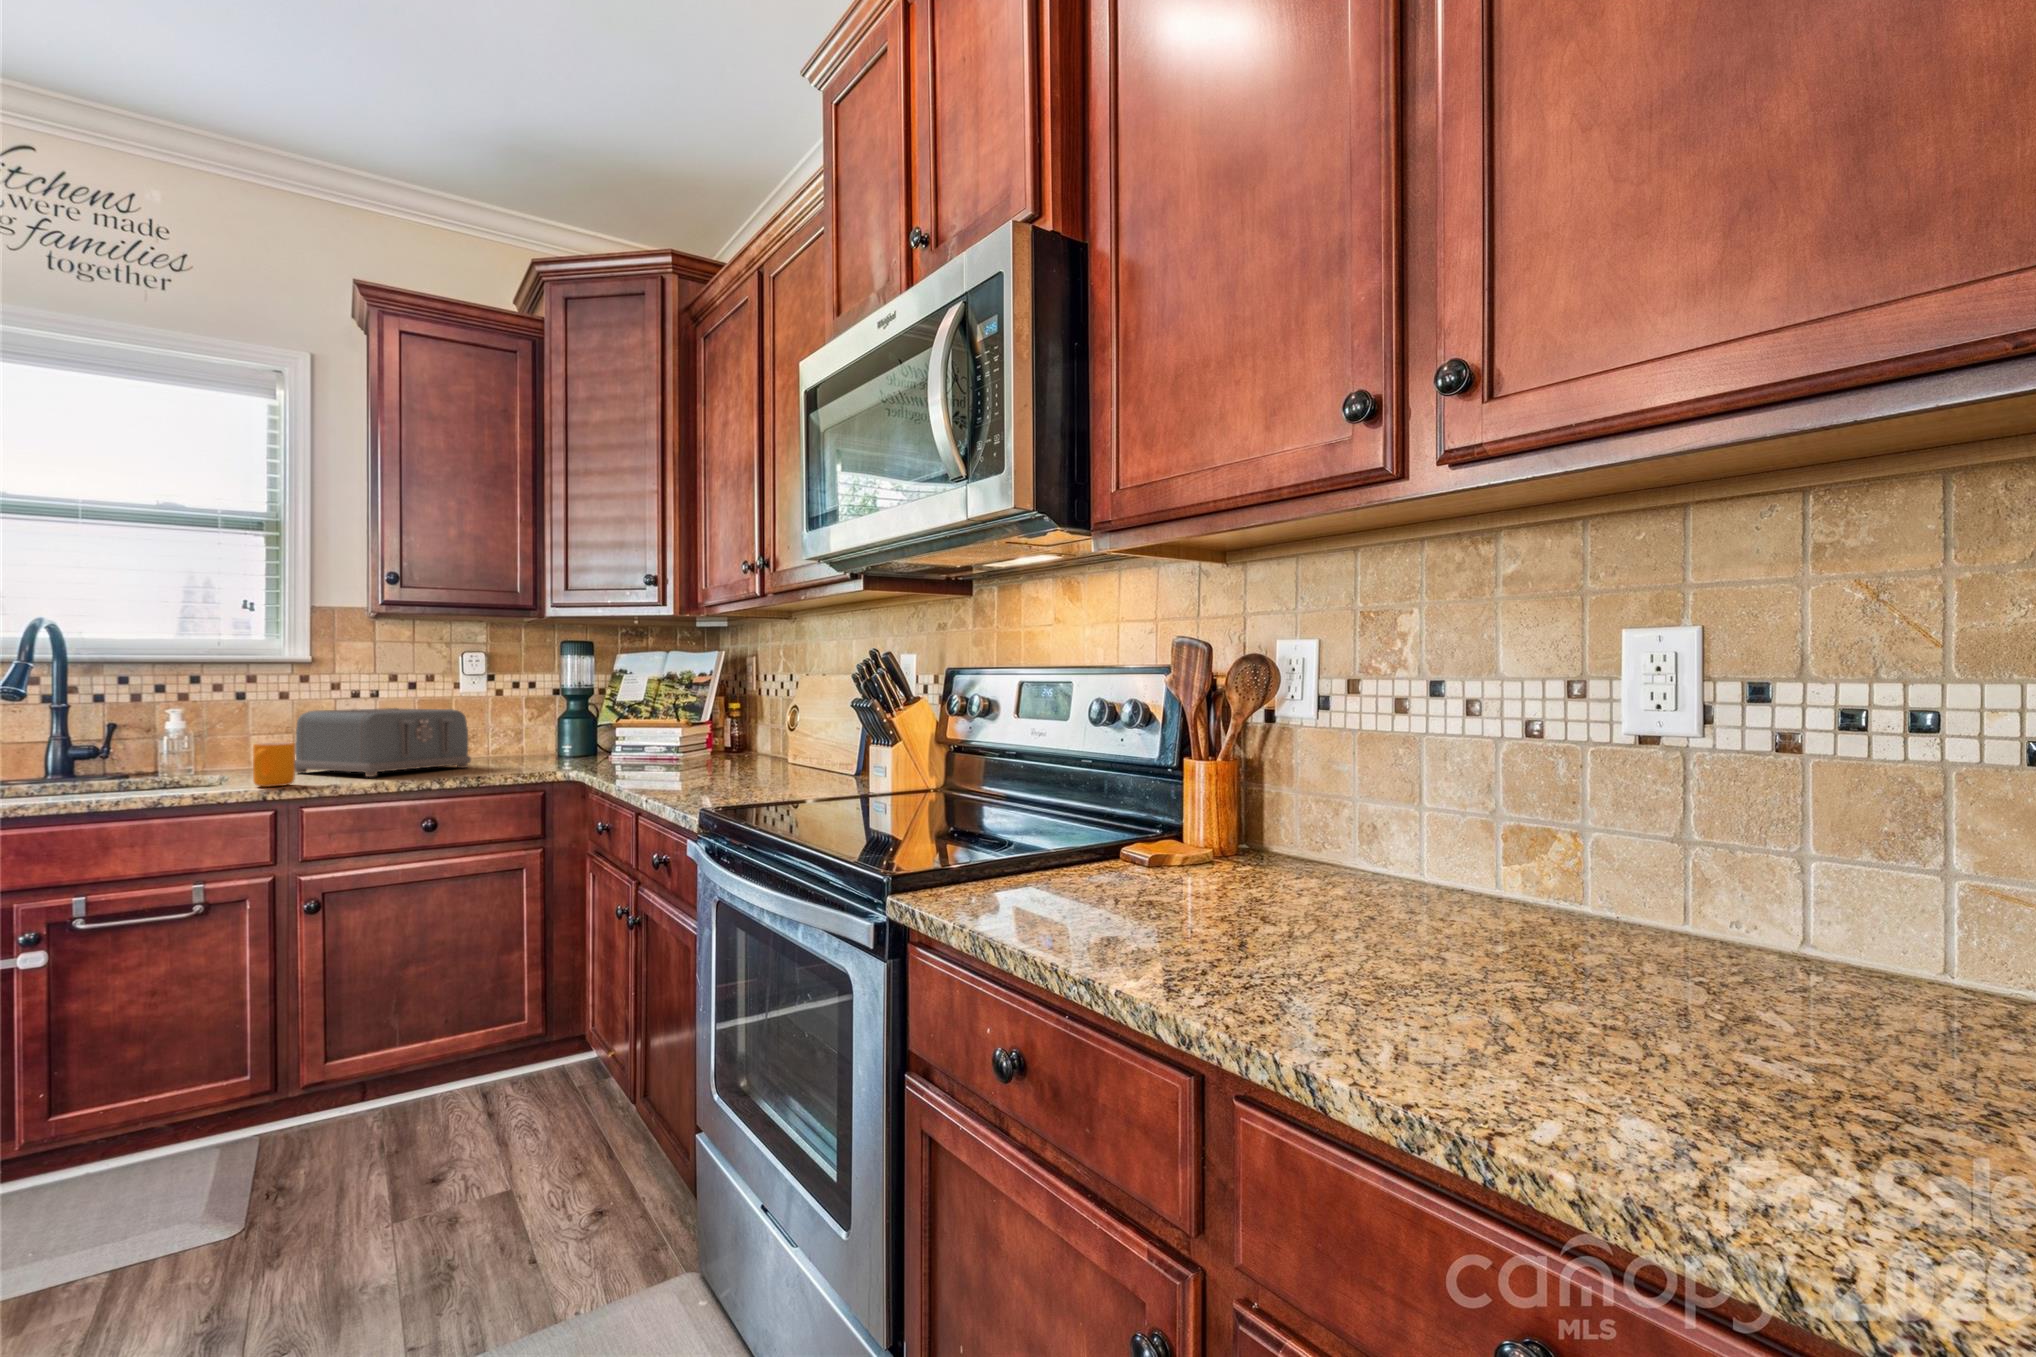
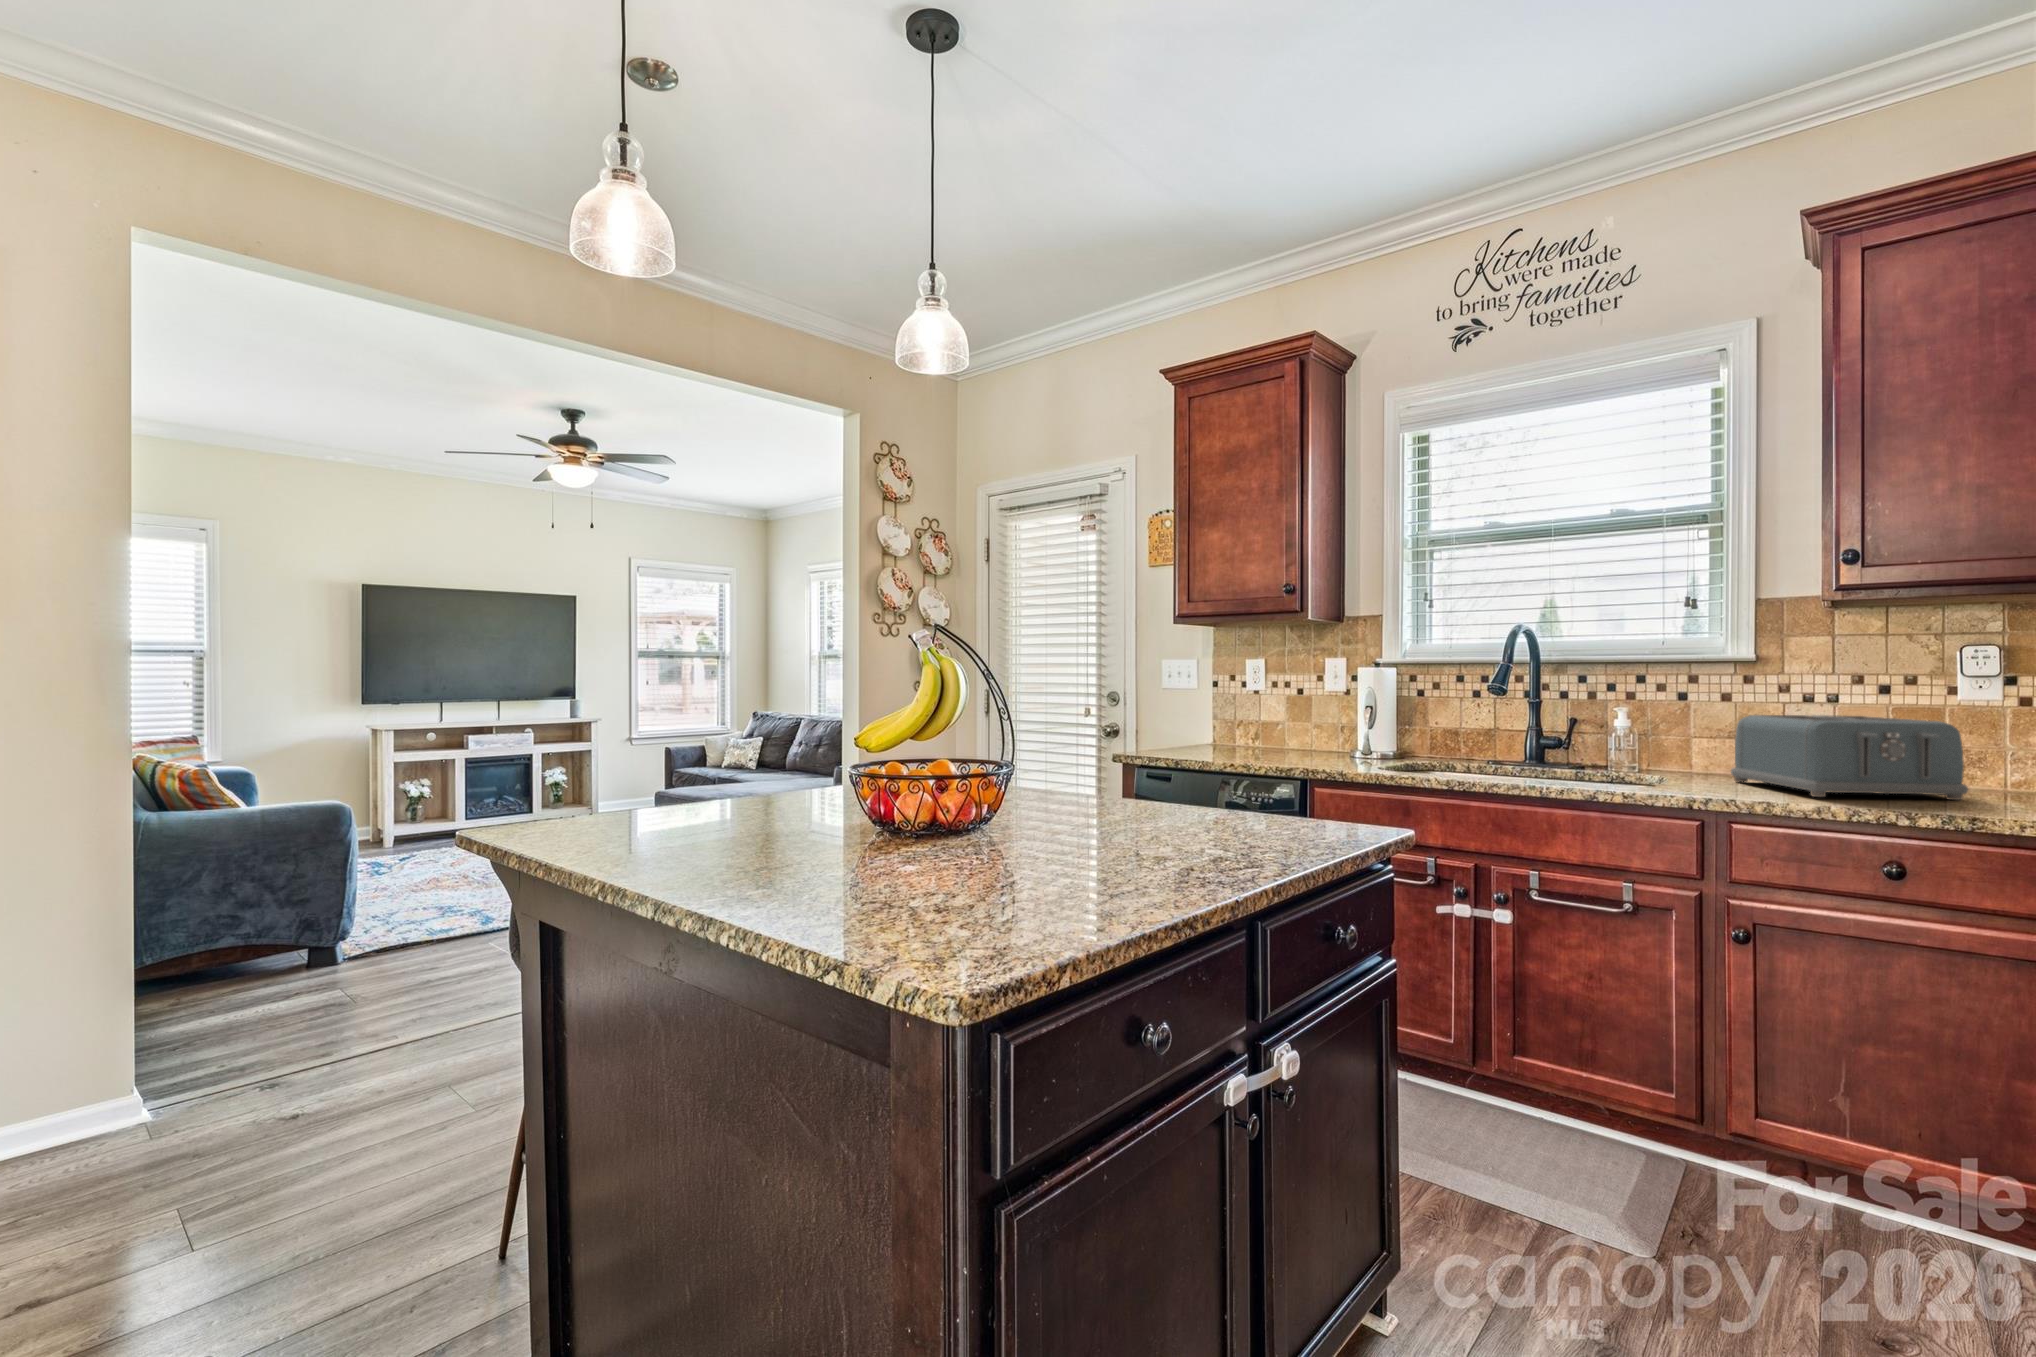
mug: present [253,742,295,787] -> none [1681,748,1726,795]

